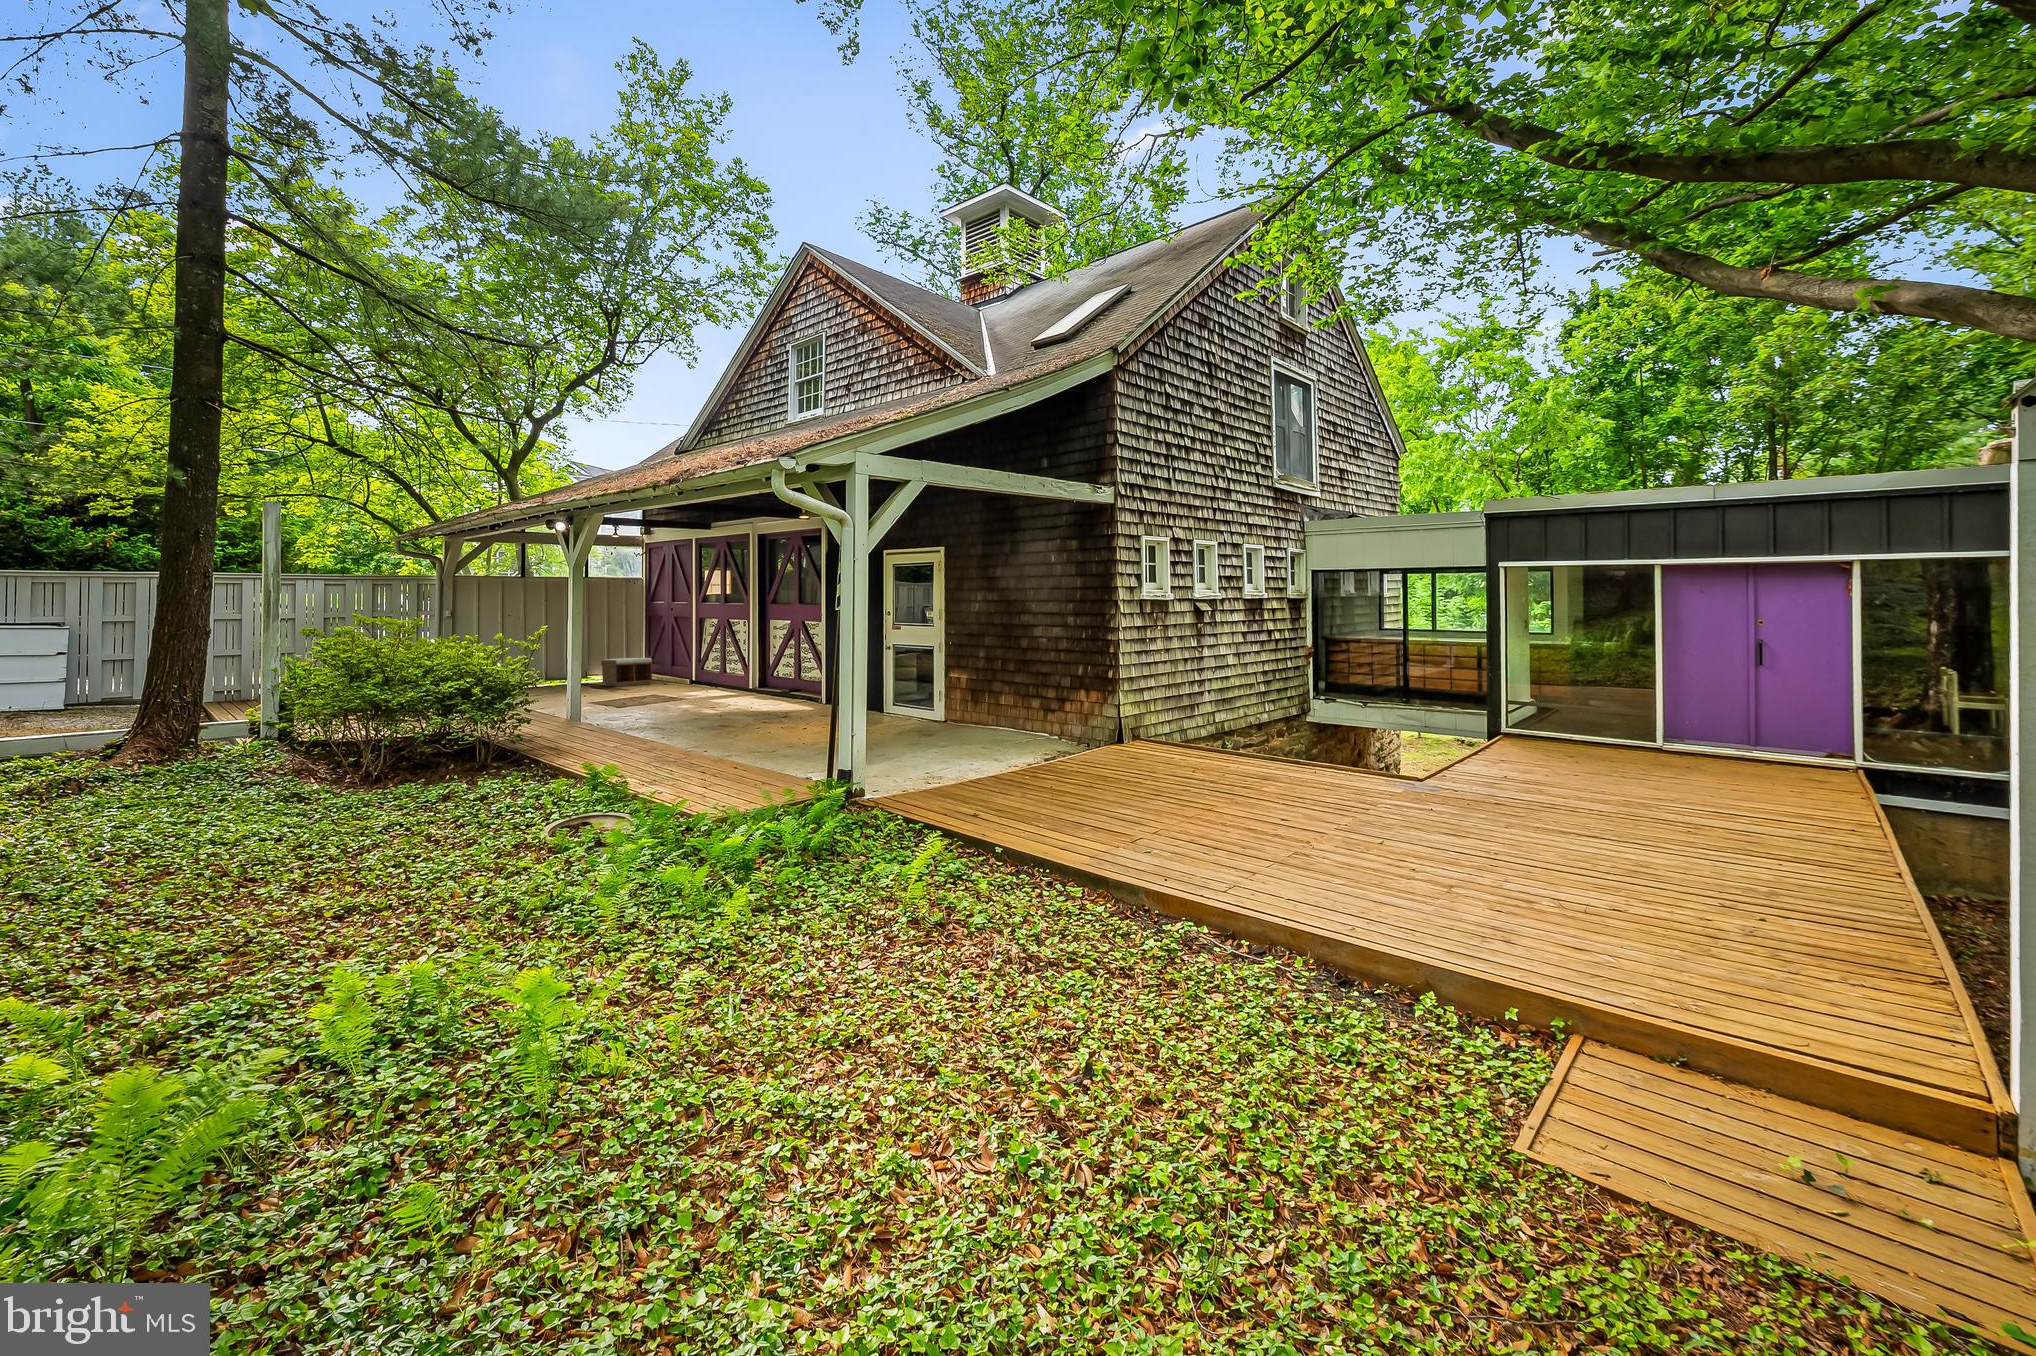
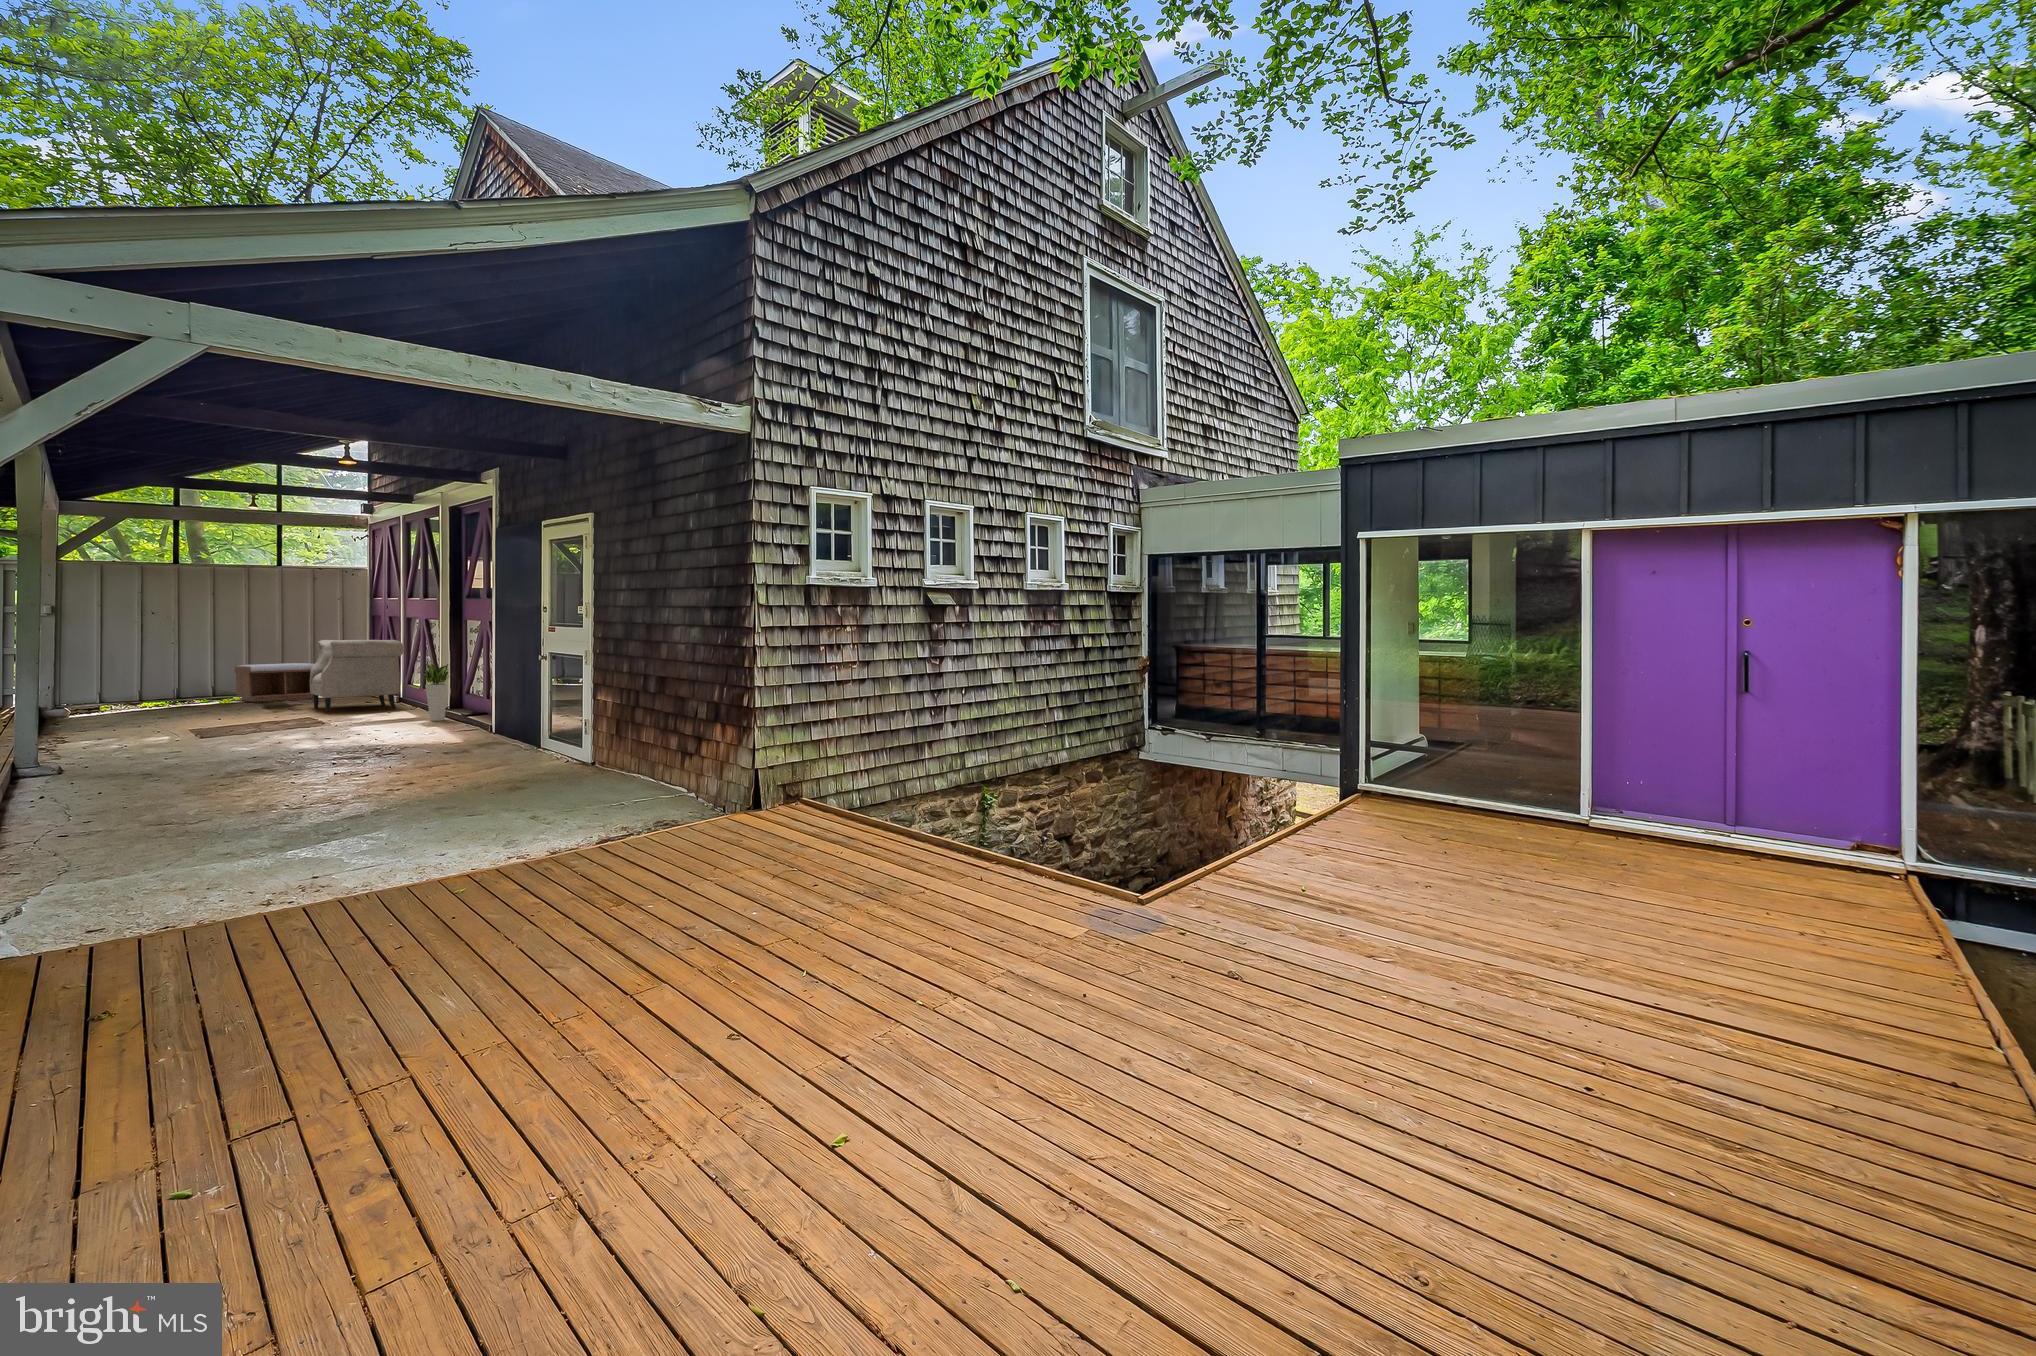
chair: none [671,639,735,693] -> present [310,640,404,713]
planter: none [773,655,796,698] -> present [423,663,450,721]

